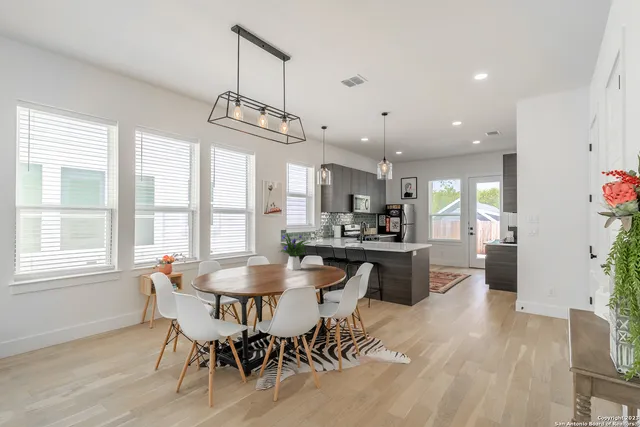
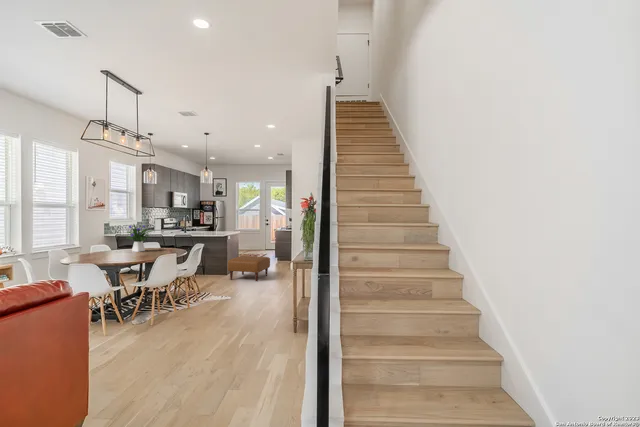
ottoman: none [414,280,481,324] -> present [228,256,270,281]

